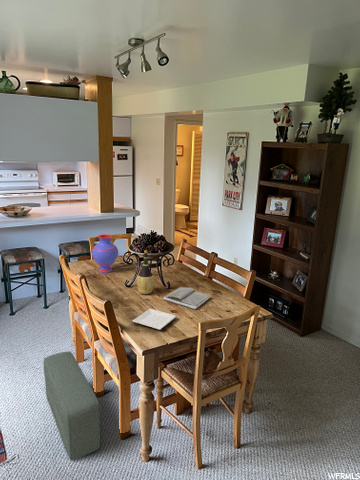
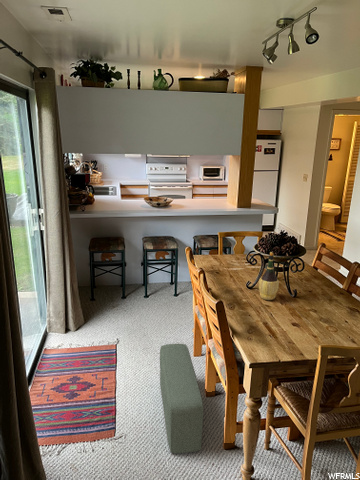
vase: present [92,234,118,273] -> none [218,231,245,271]
book: present [163,287,211,310] -> none [286,298,345,328]
plate: present [132,309,176,330] -> none [245,317,297,343]

